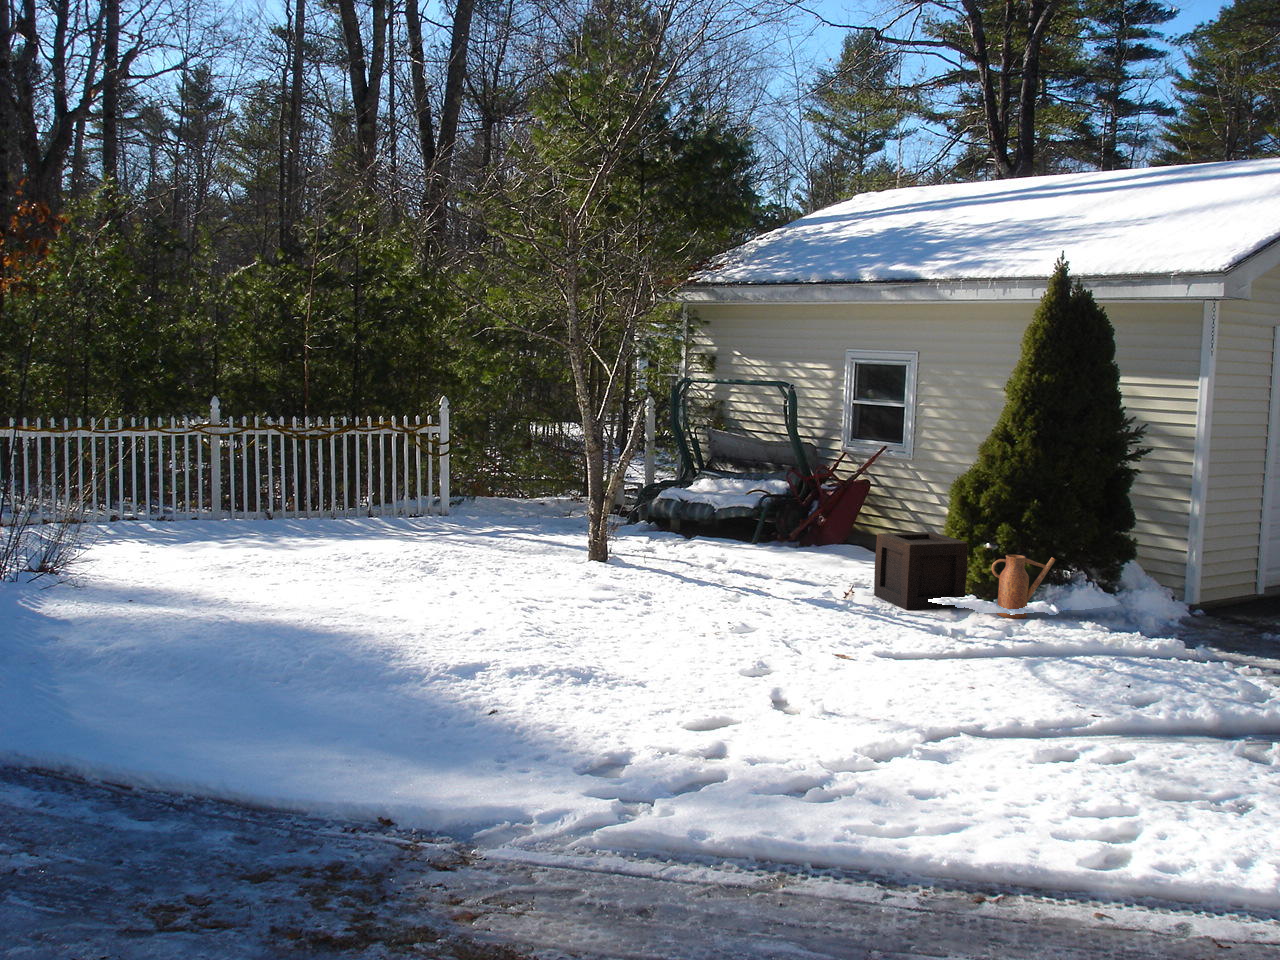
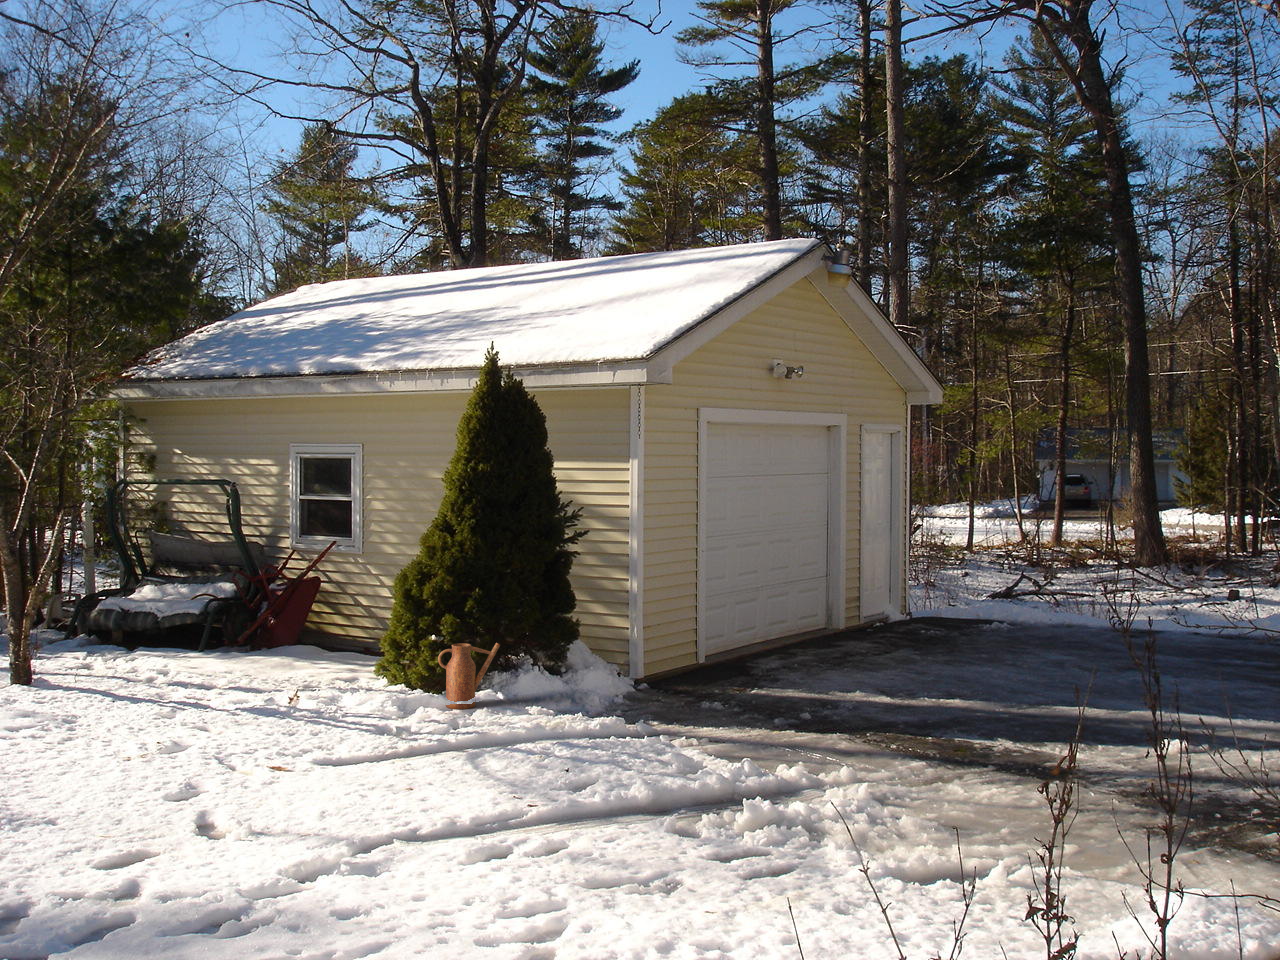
wooden crate: present [874,532,968,610] -> none [318,627,414,713]

